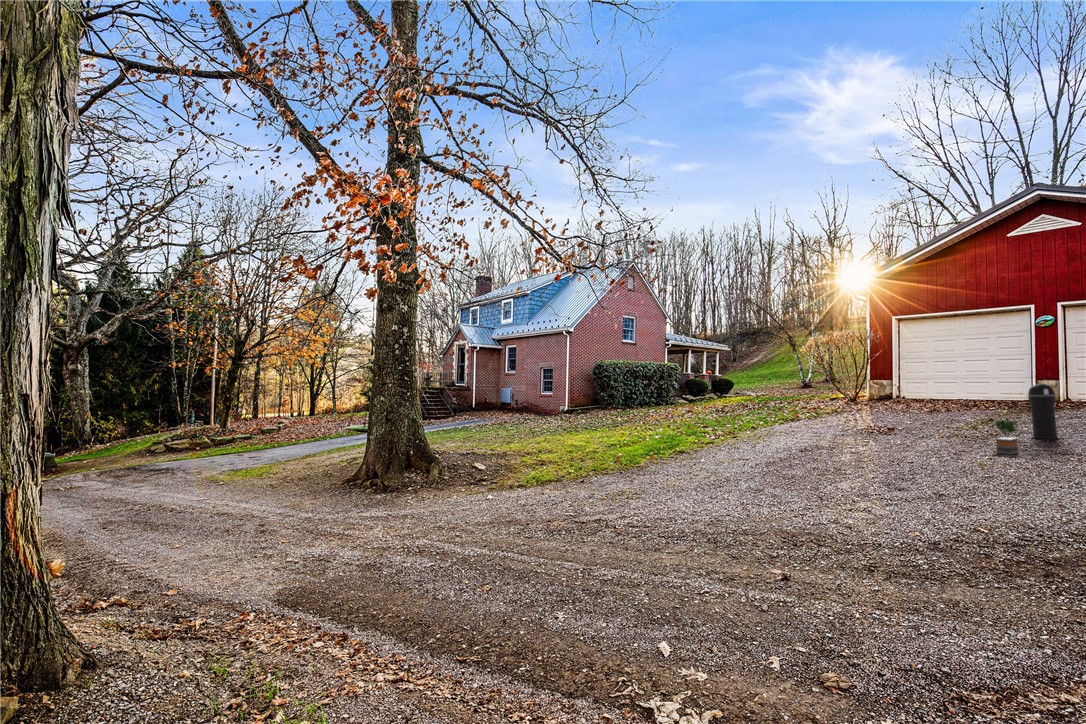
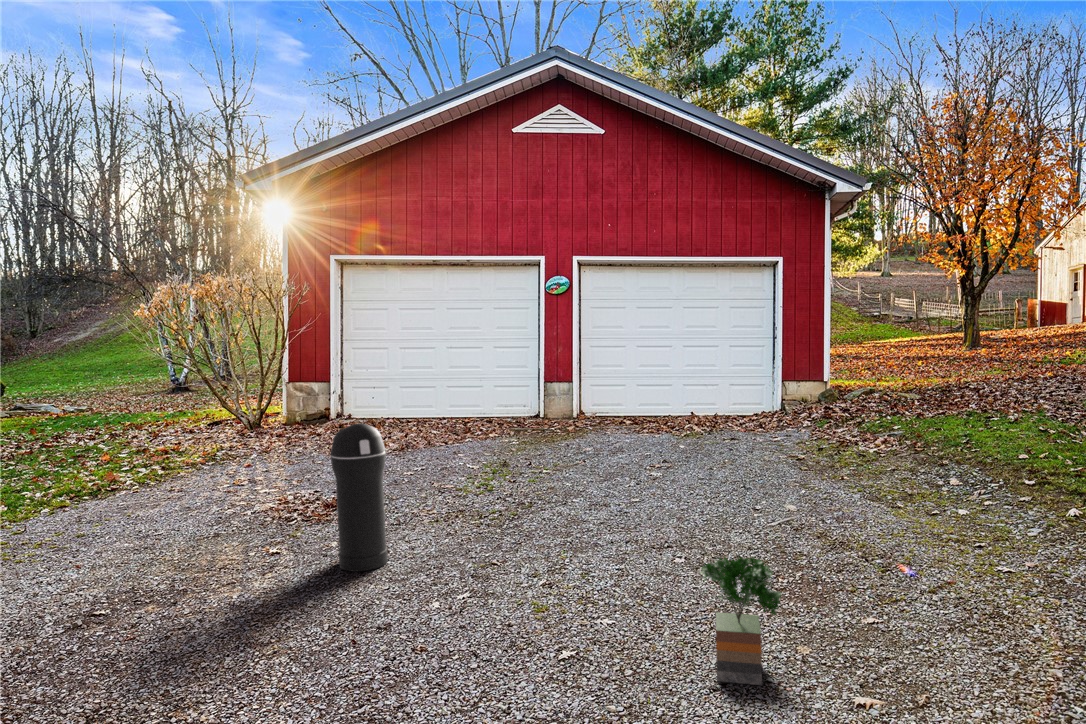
trash can: present [1028,384,1058,439] -> present [330,423,388,572]

